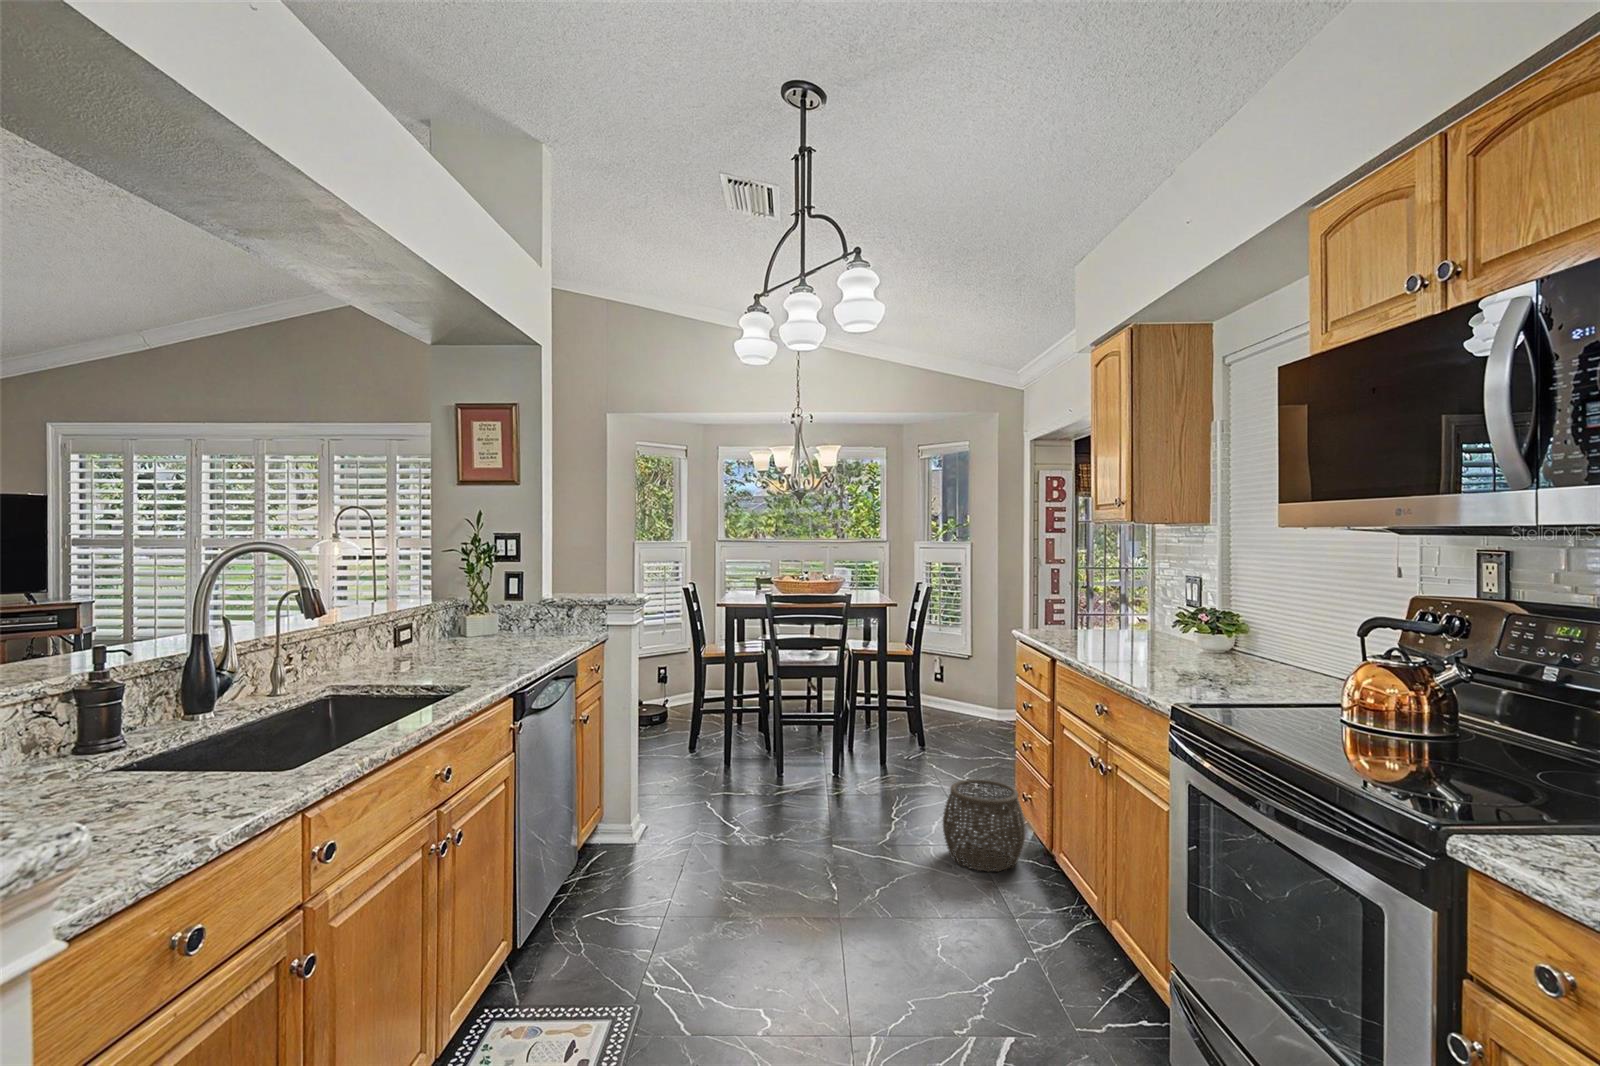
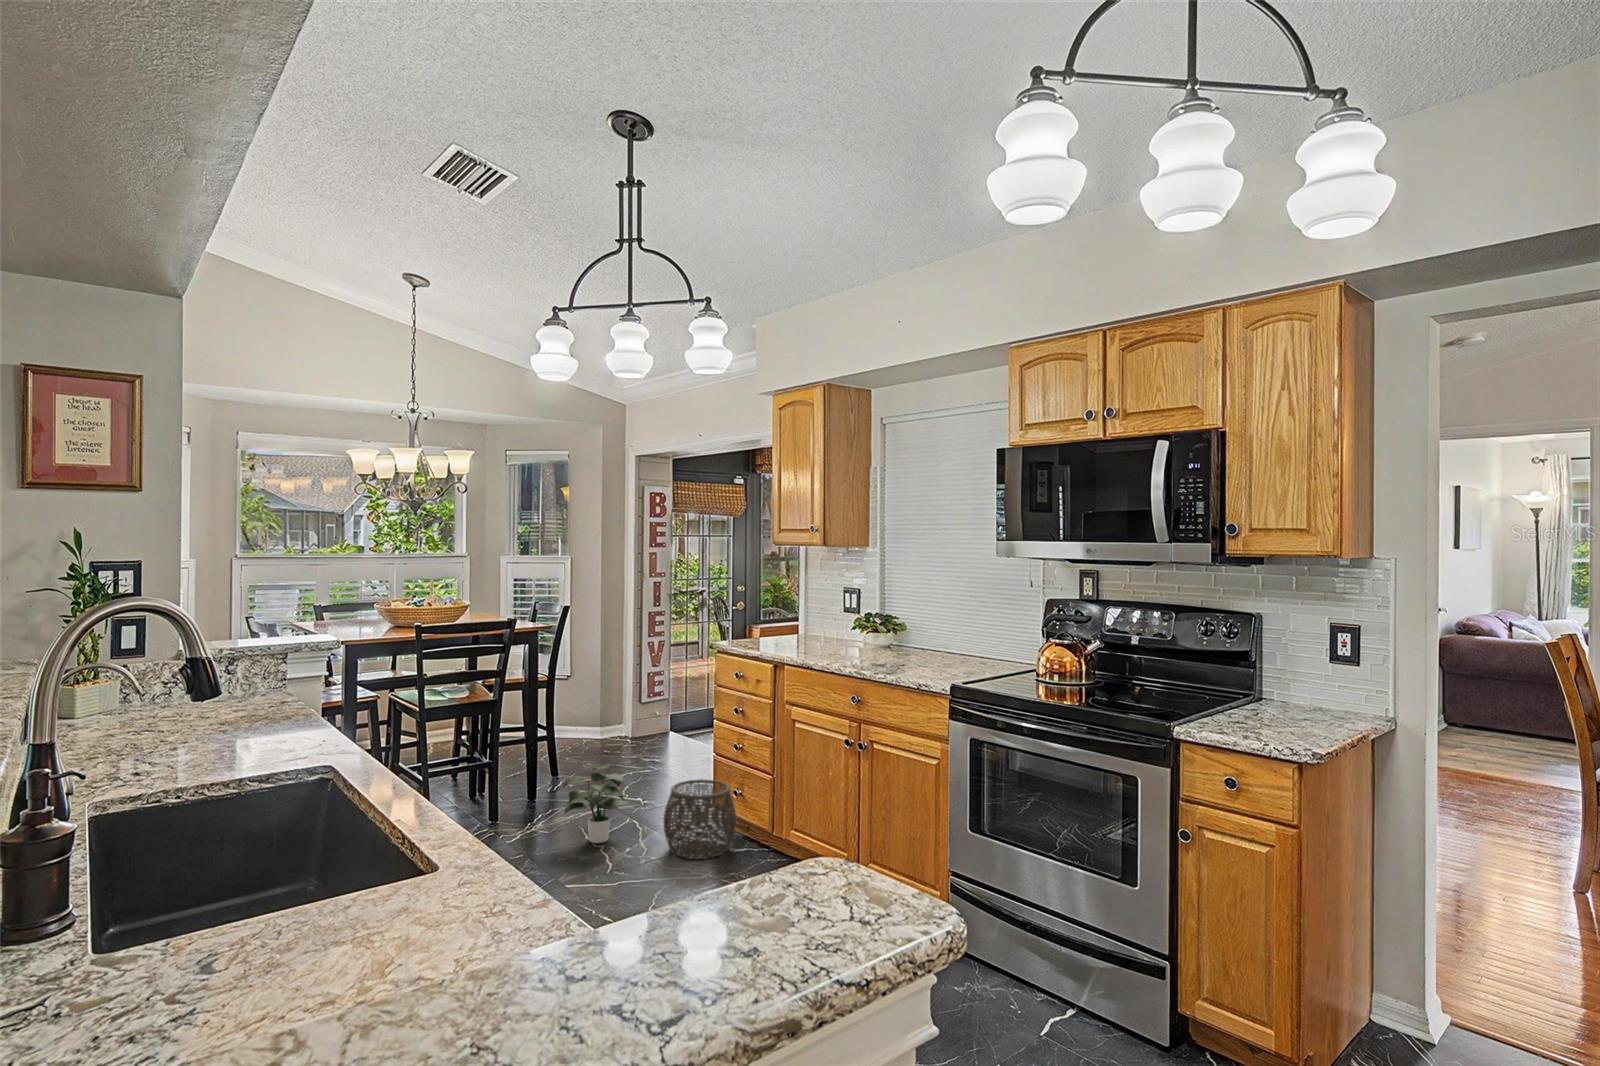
potted plant: none [864,747,934,825] -> present [563,765,629,843]

